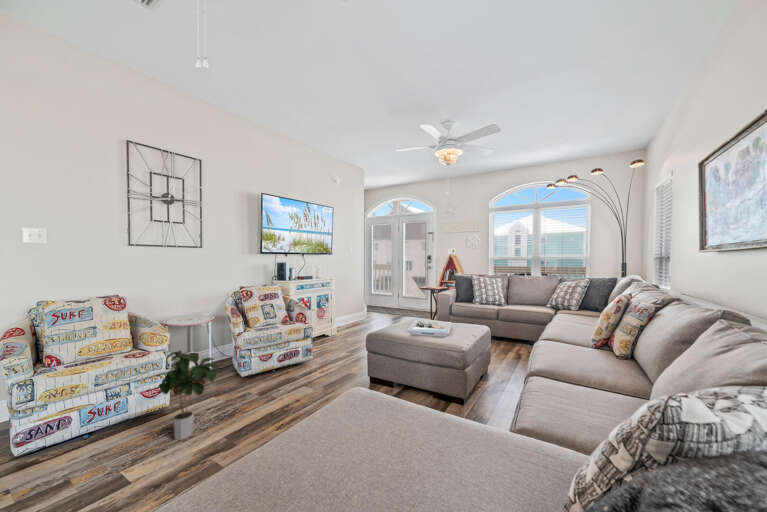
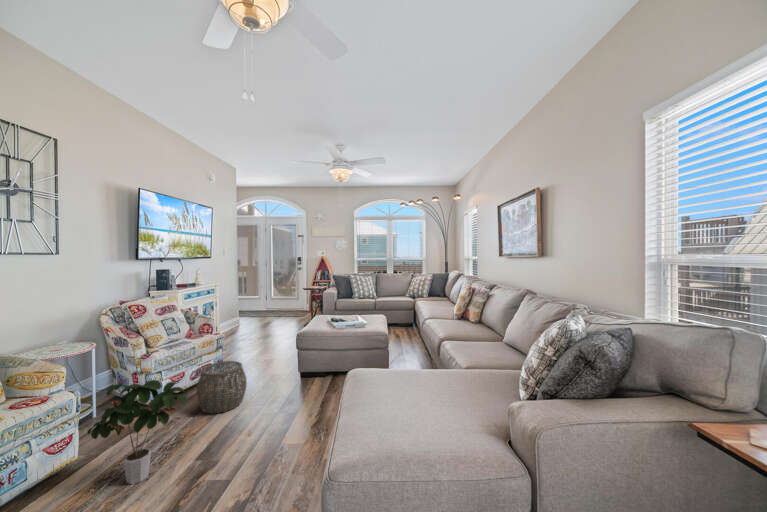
woven basket: none [265,349,311,398] -> present [196,361,247,413]

